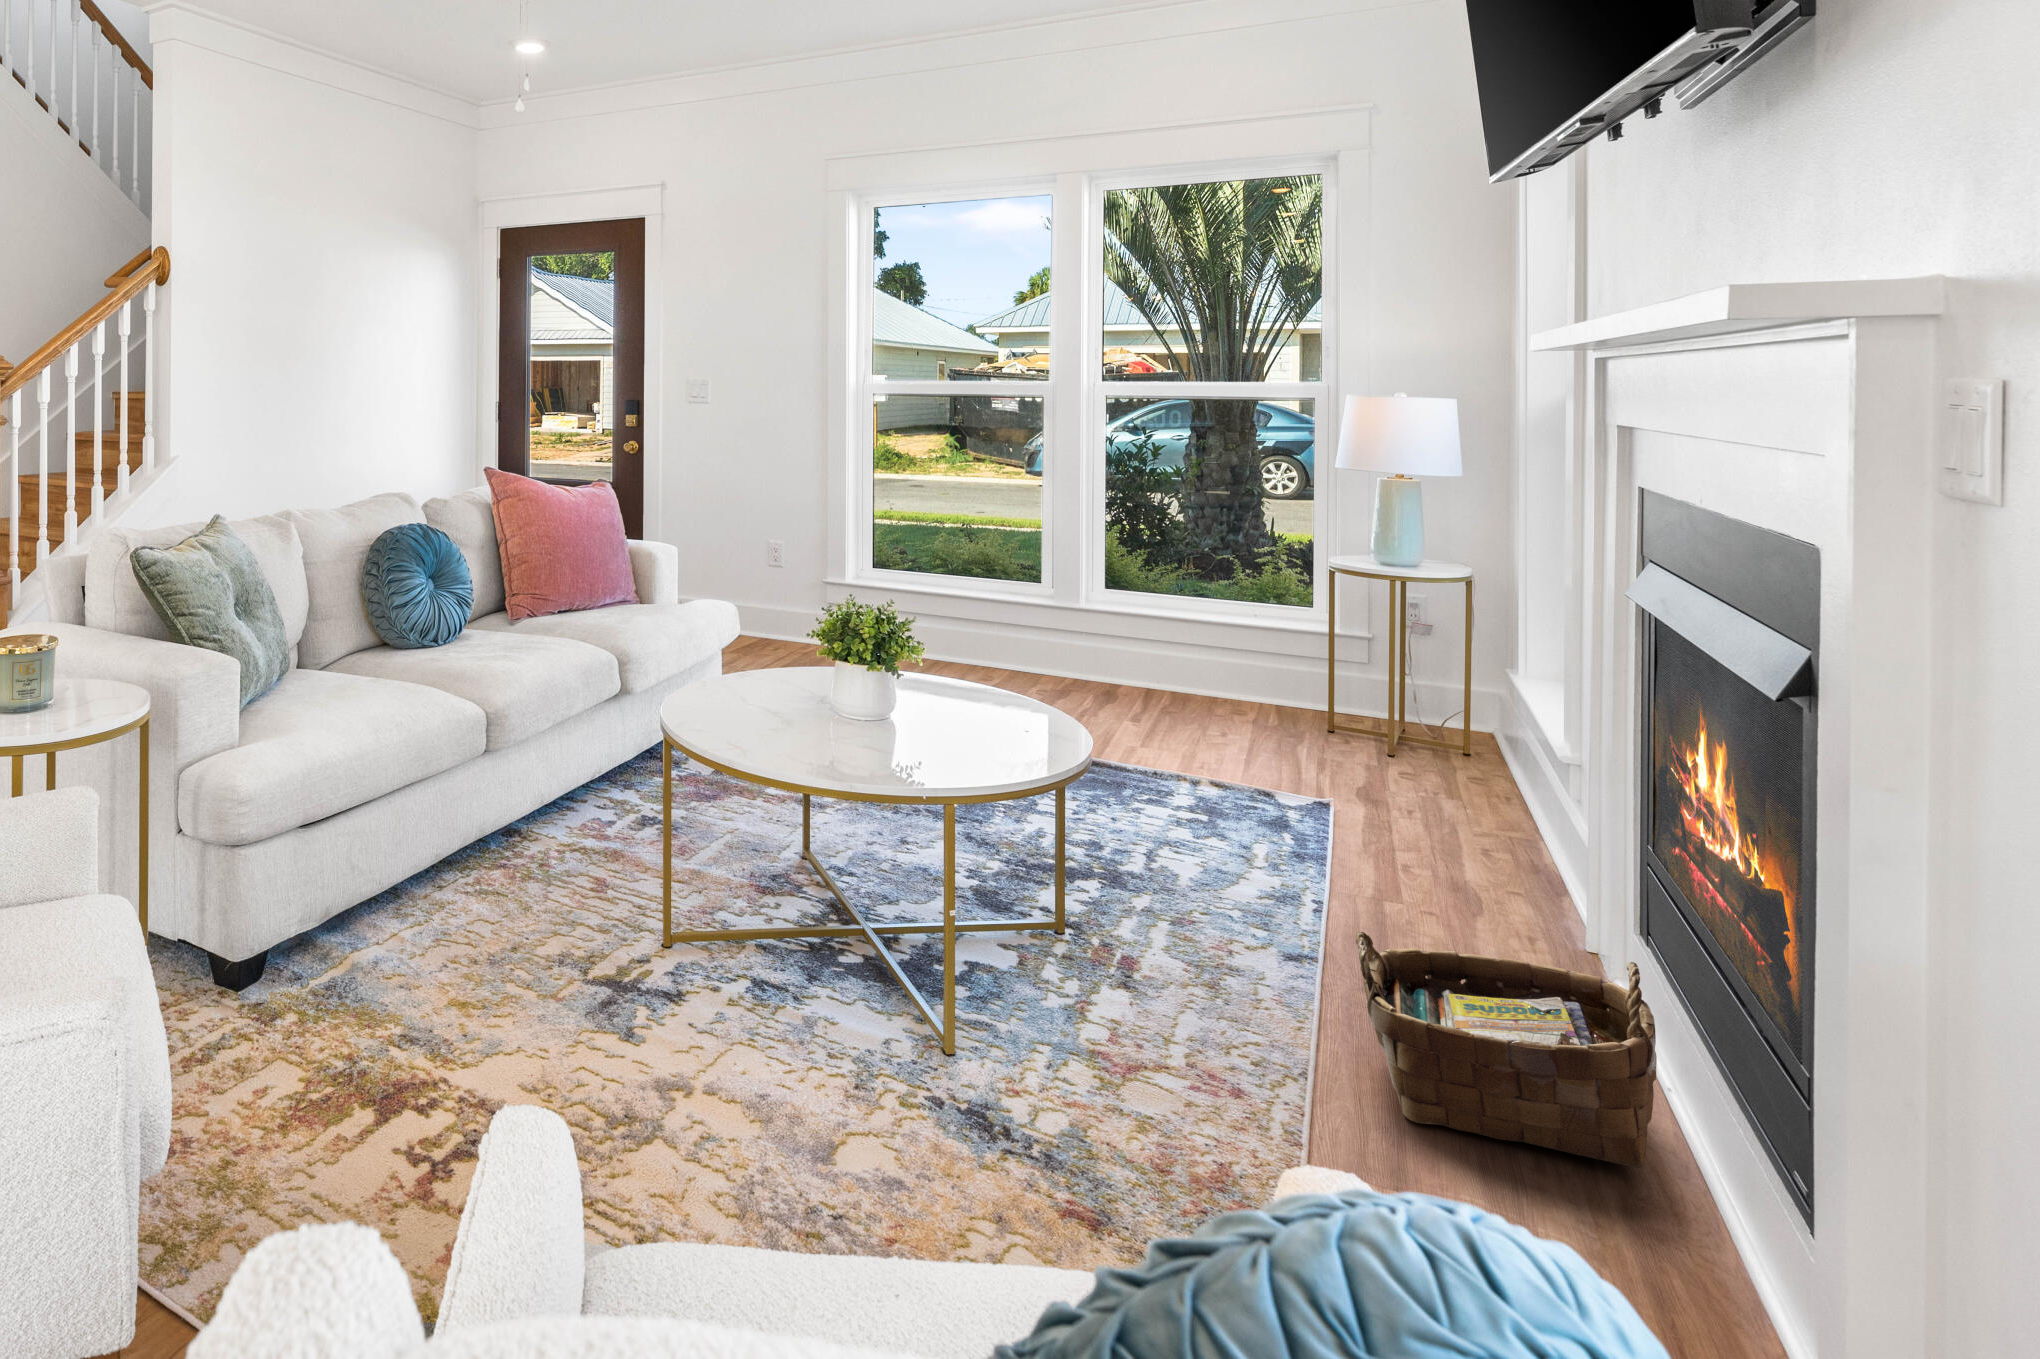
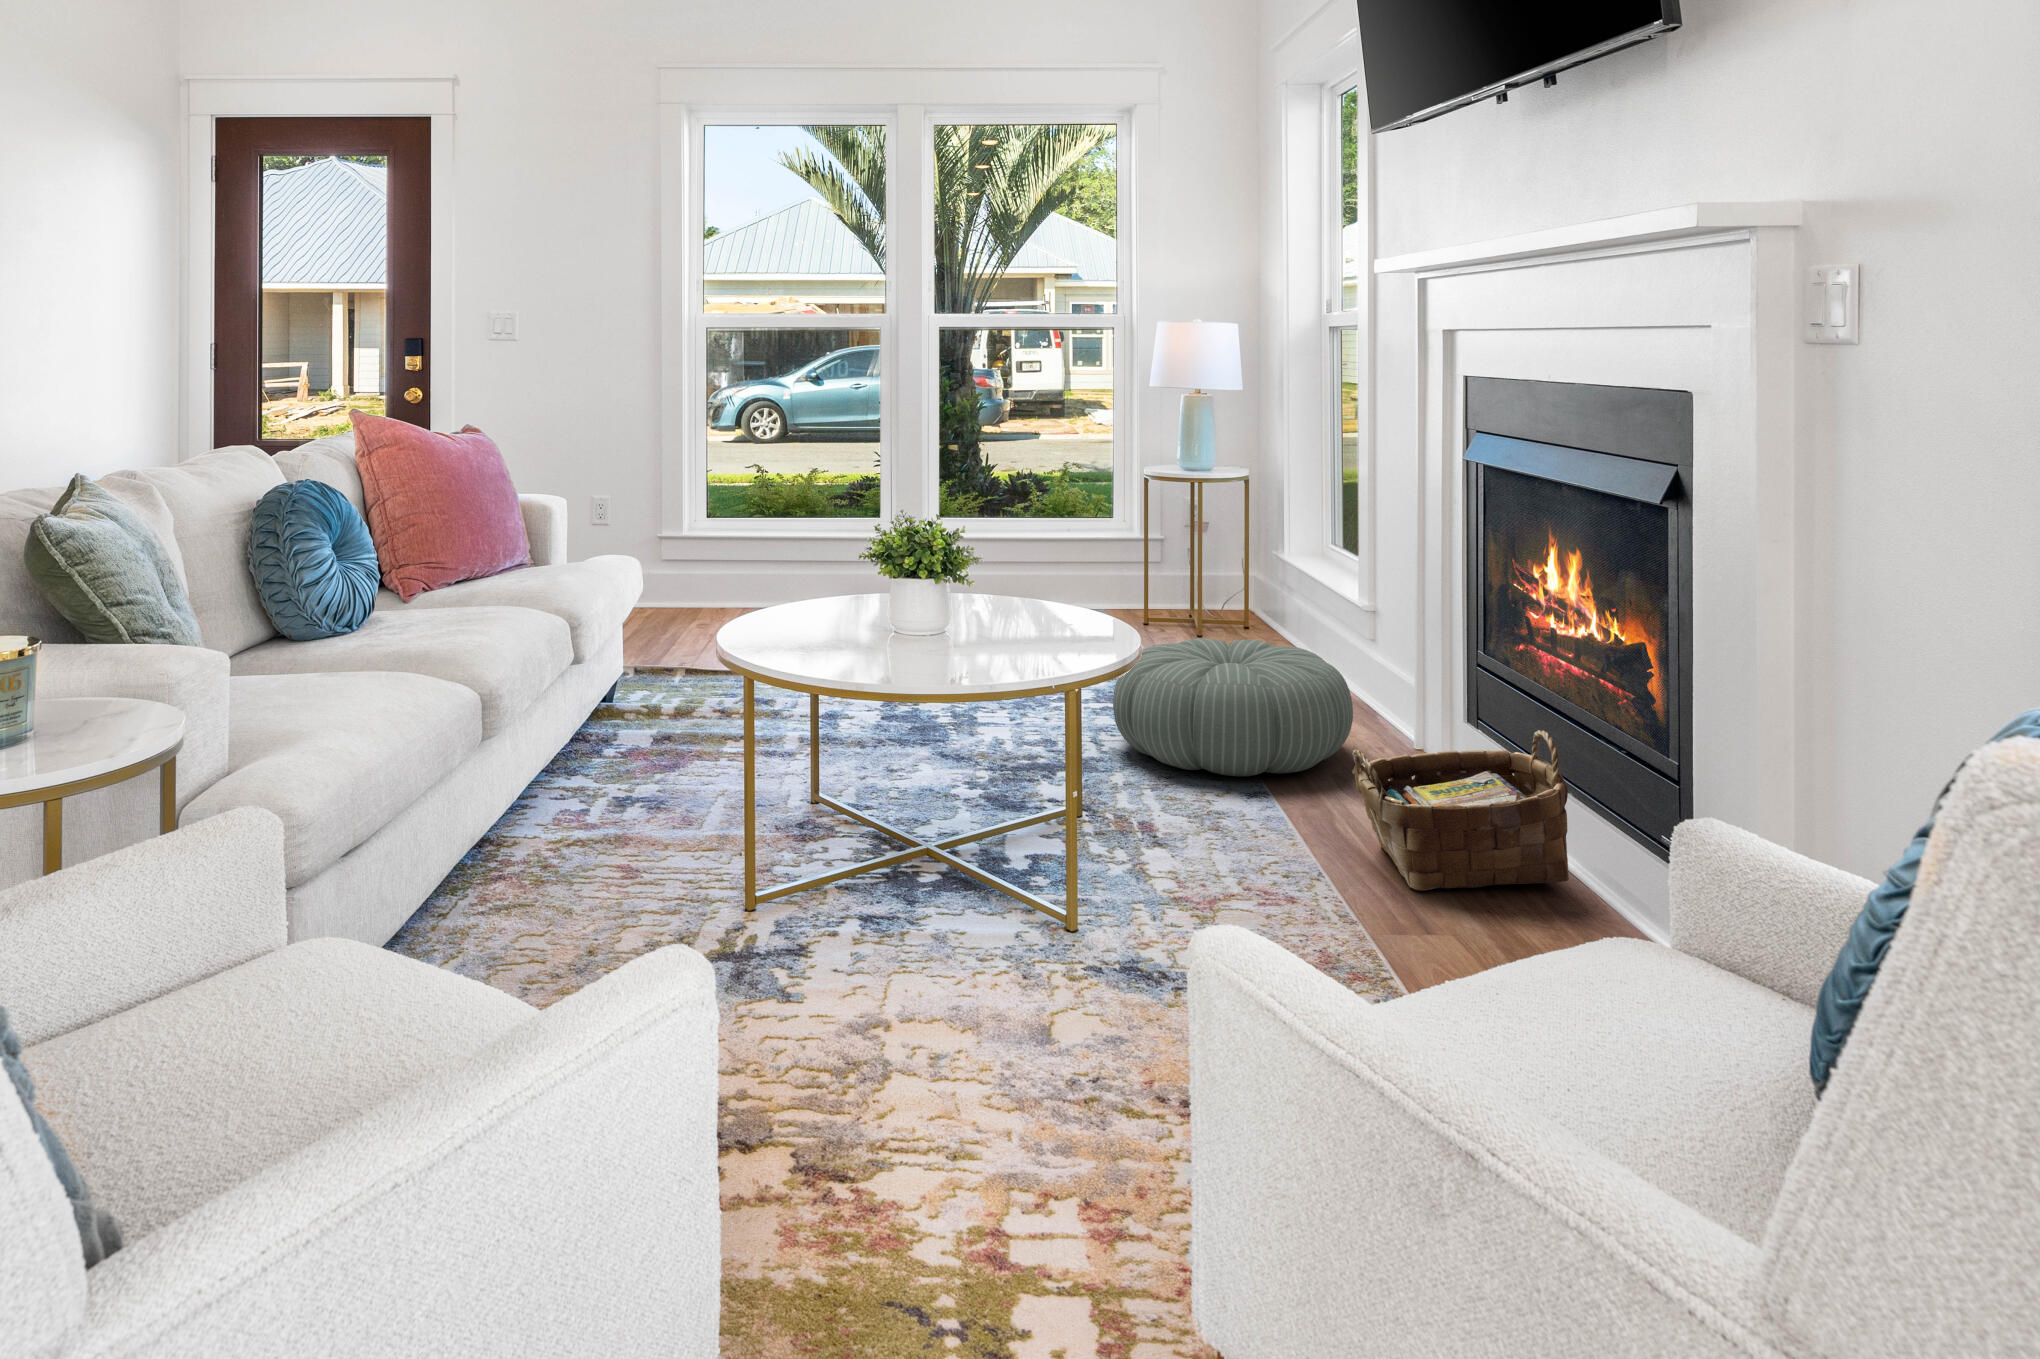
pouf: none [1160,762,1464,939] -> present [1113,639,1353,776]

